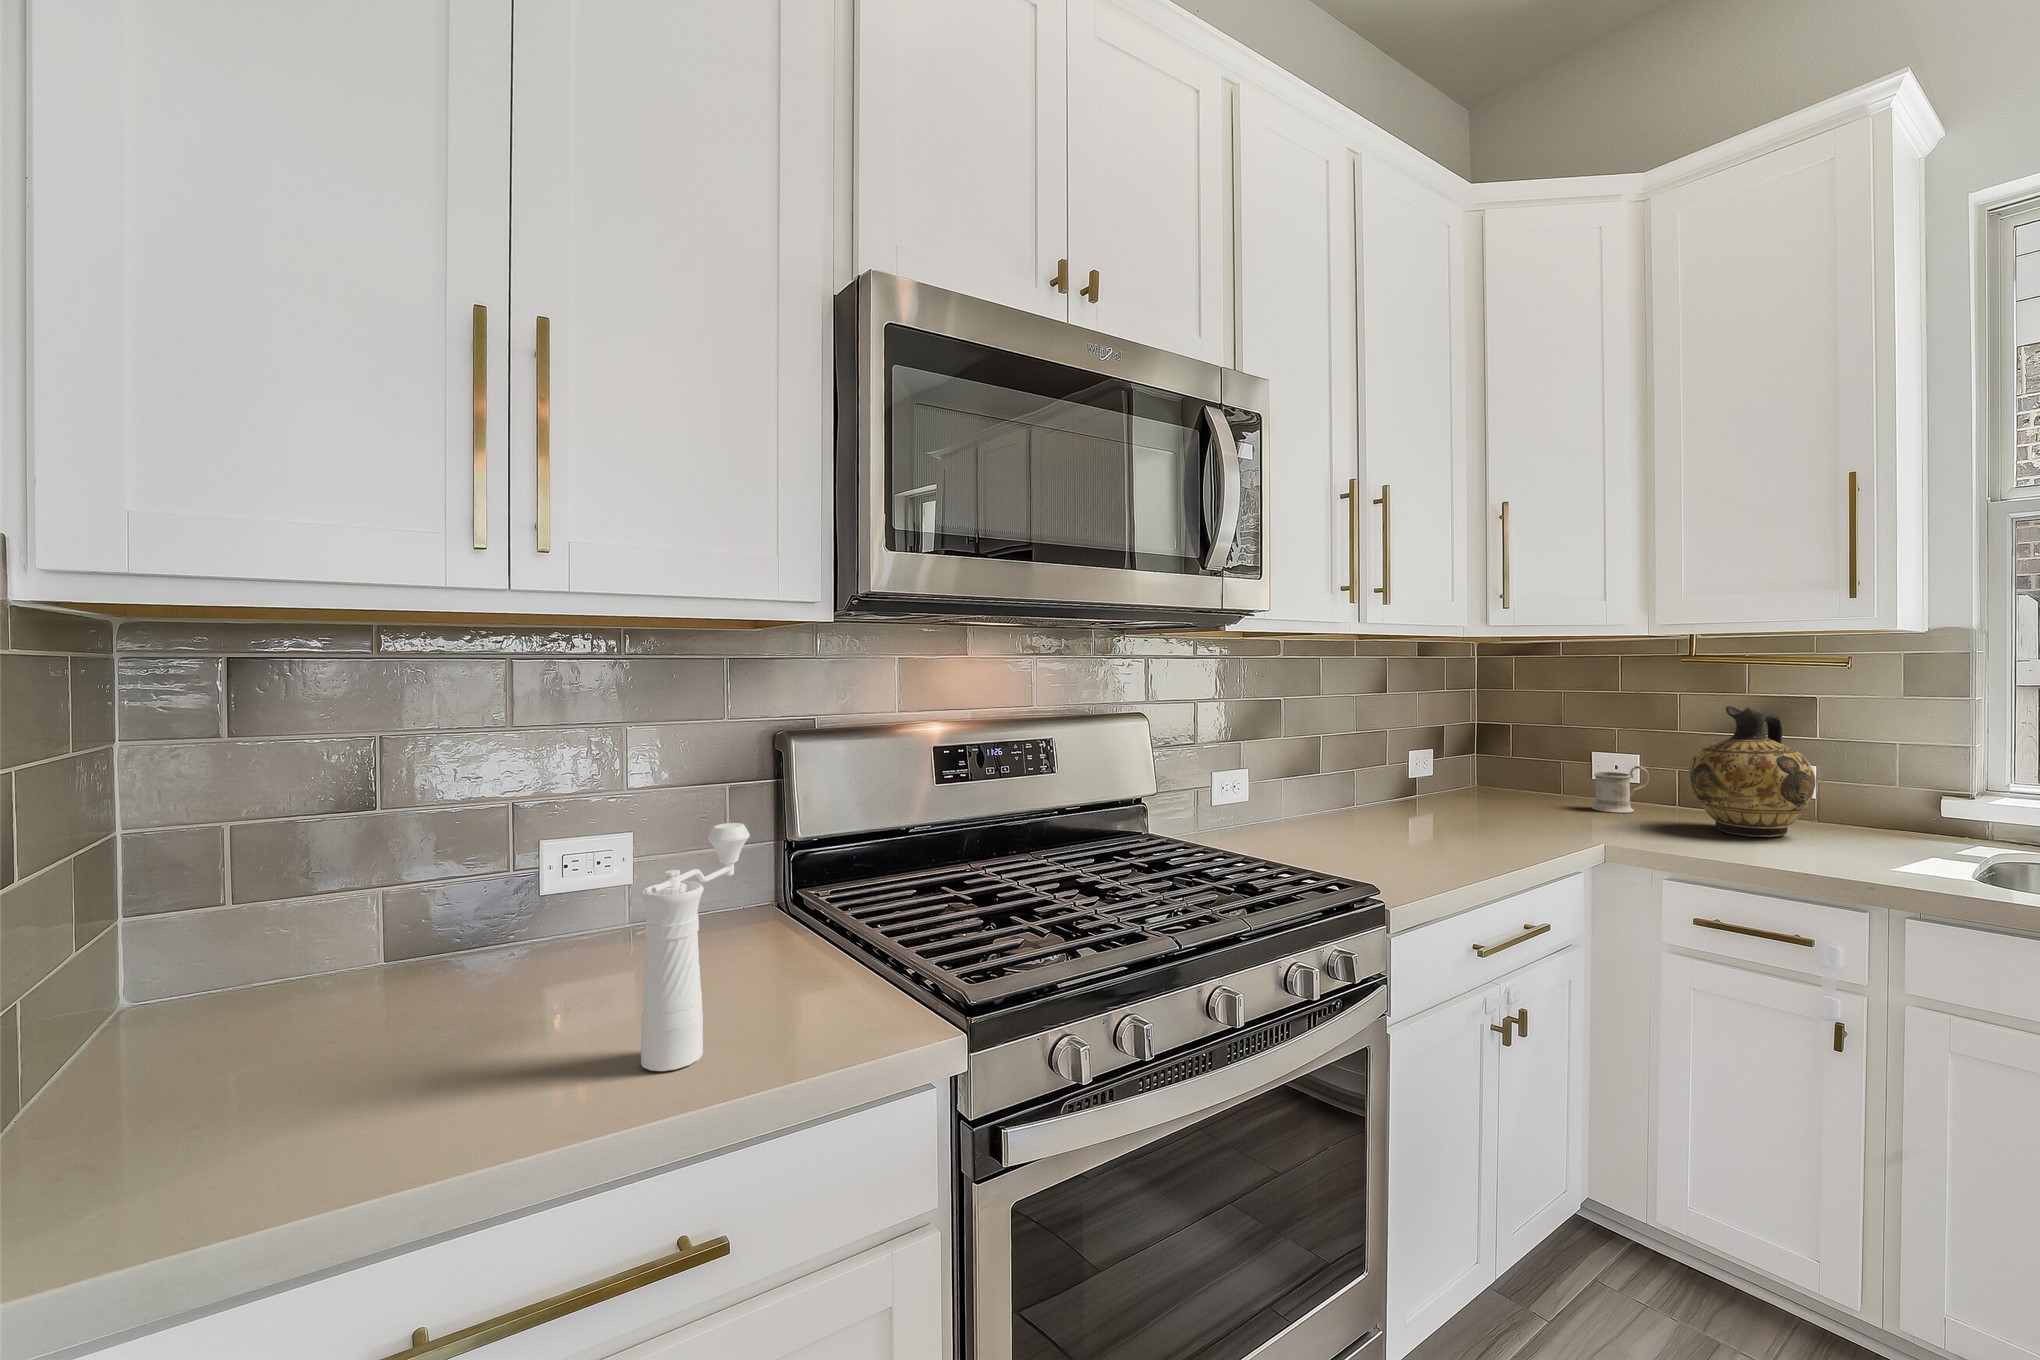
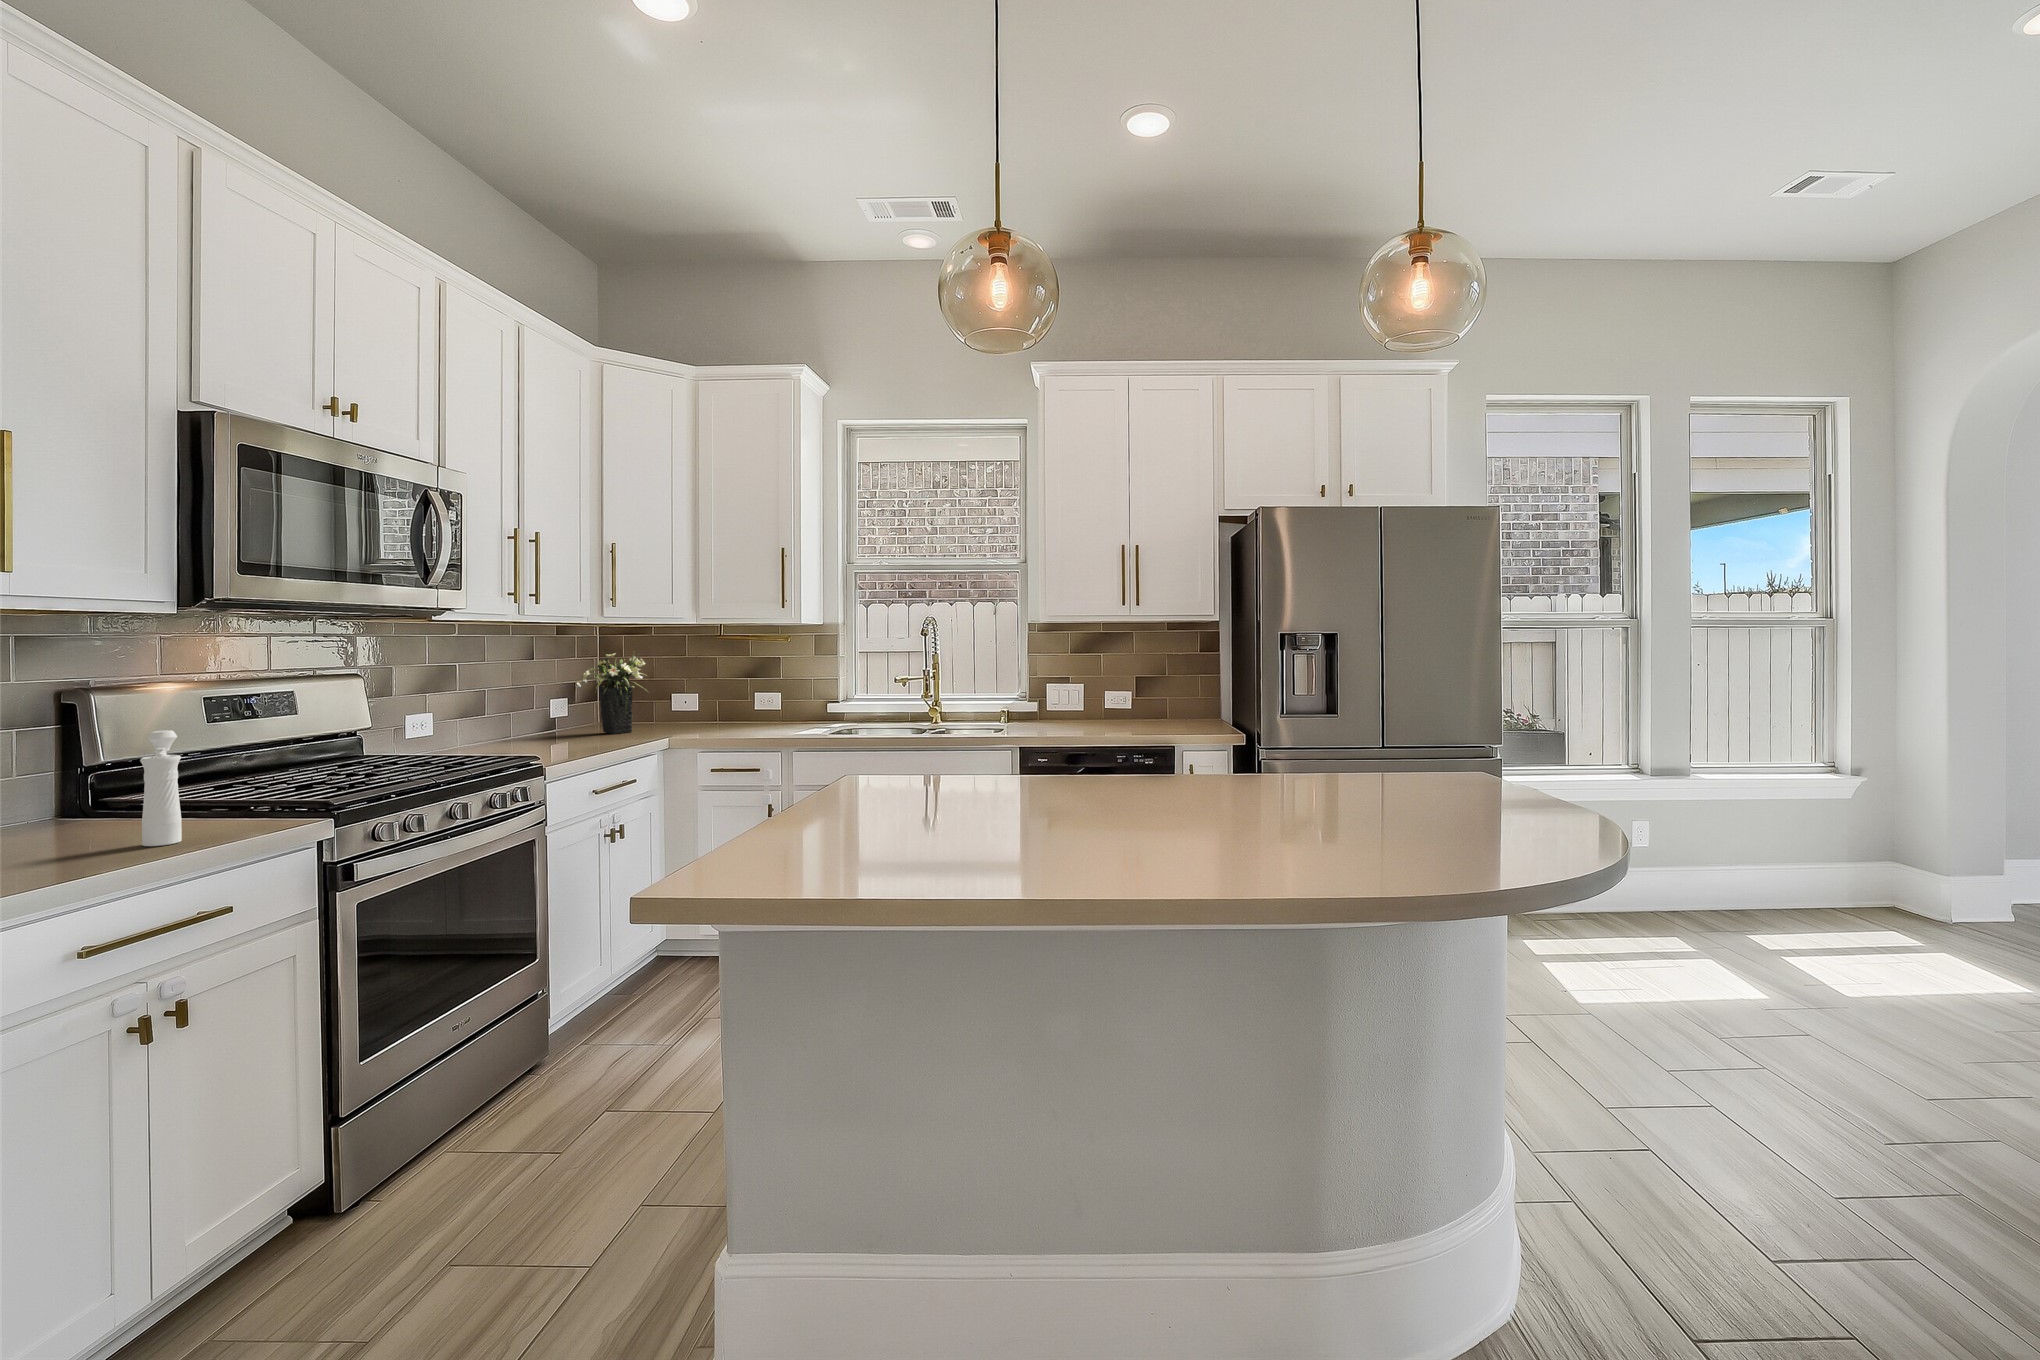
flower arrangement: none [1444,682,1560,815] -> present [575,652,648,734]
ceramic jug: present [1689,706,1816,837] -> none [718,661,775,729]
mug: present [1592,765,1649,813] -> none [669,699,702,728]

